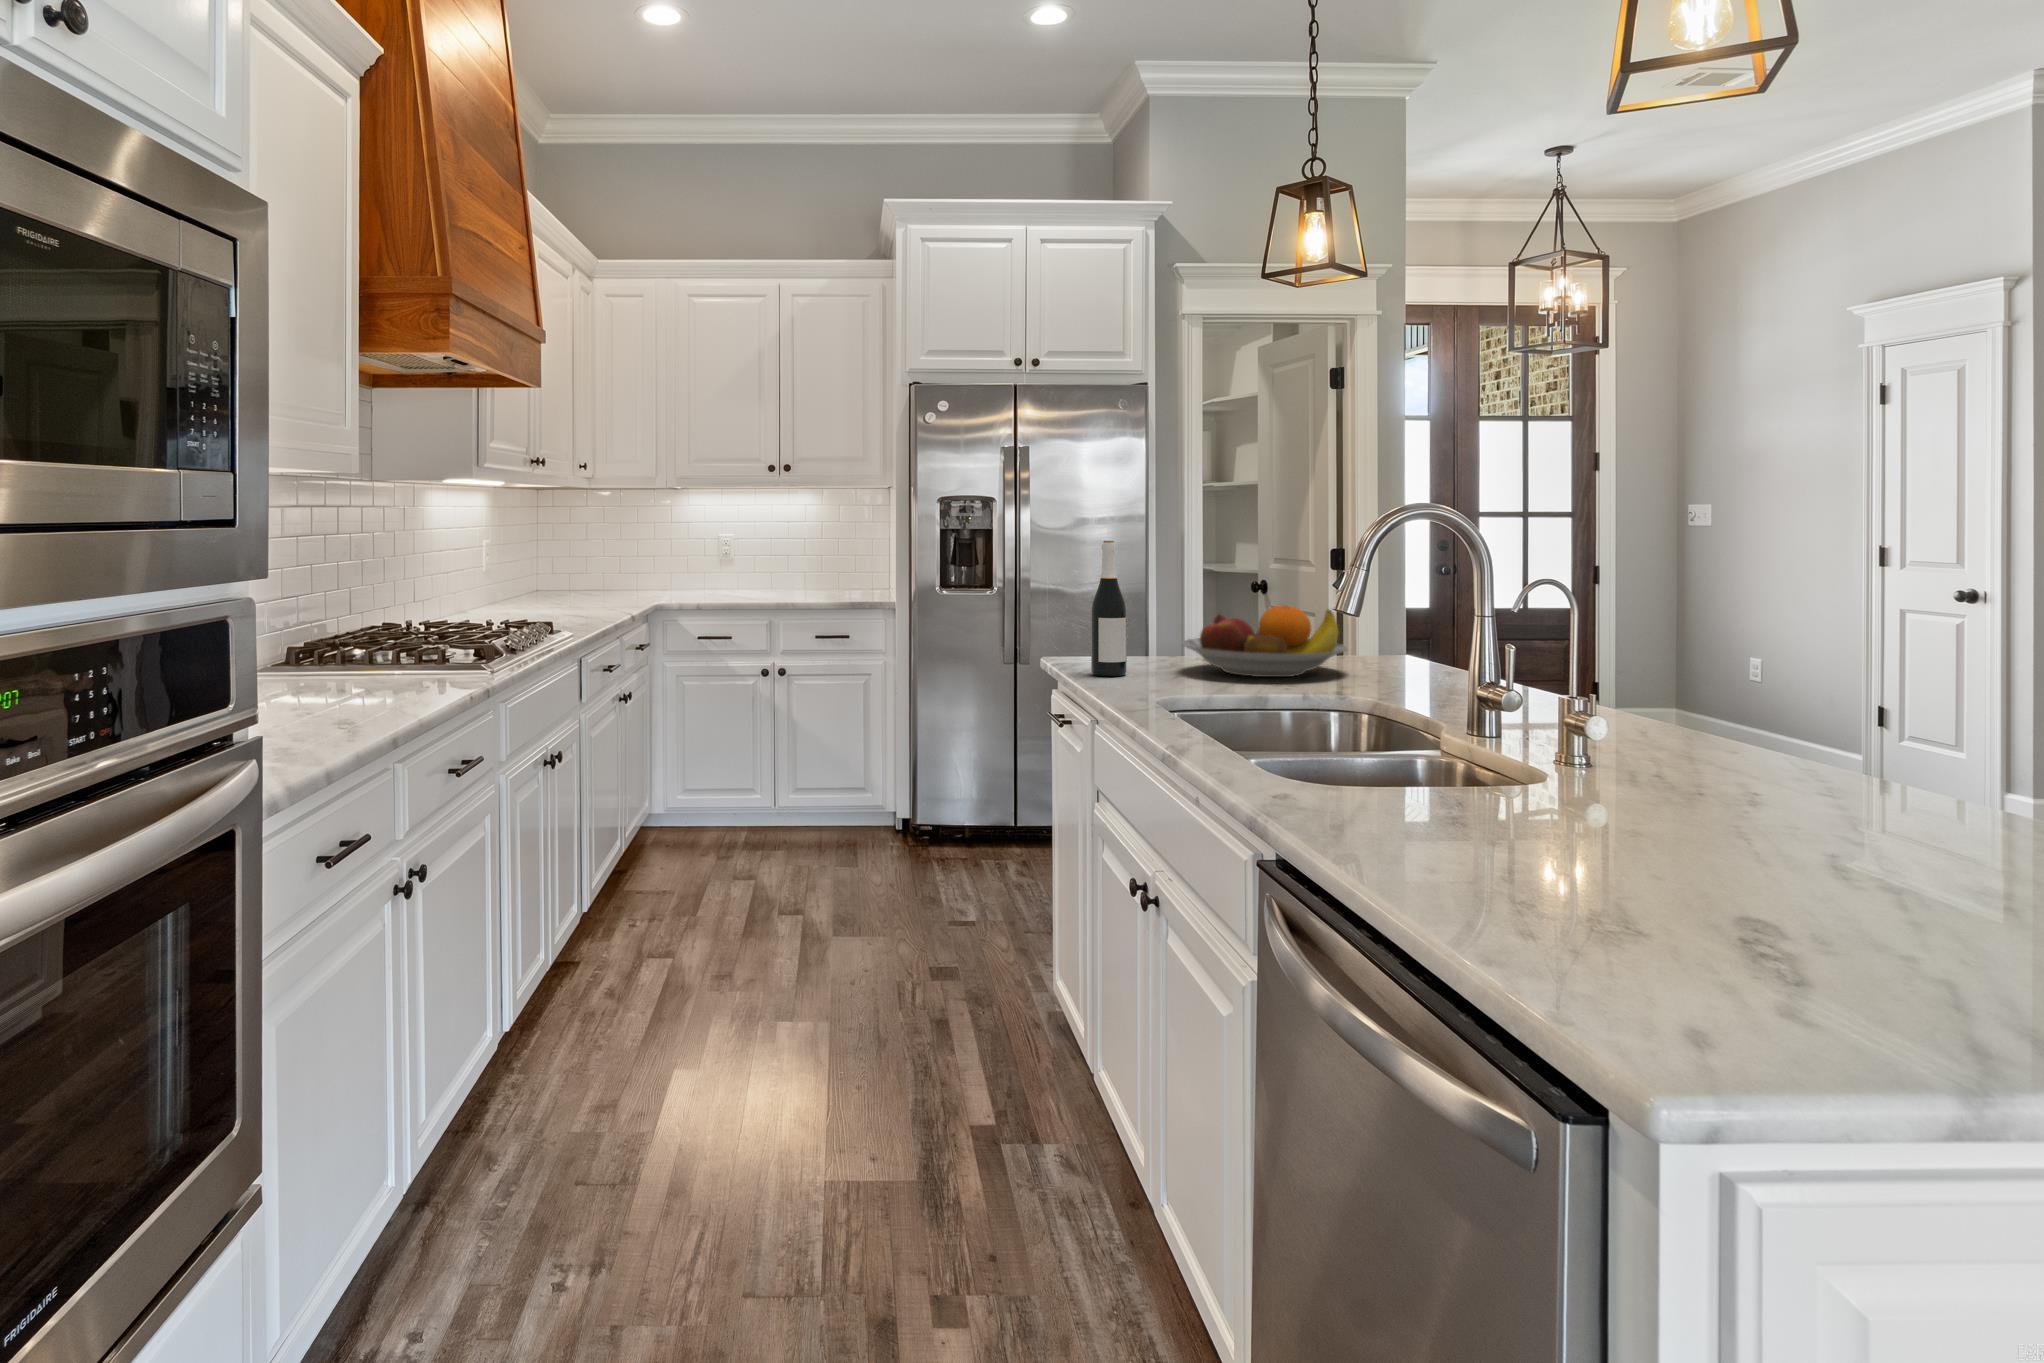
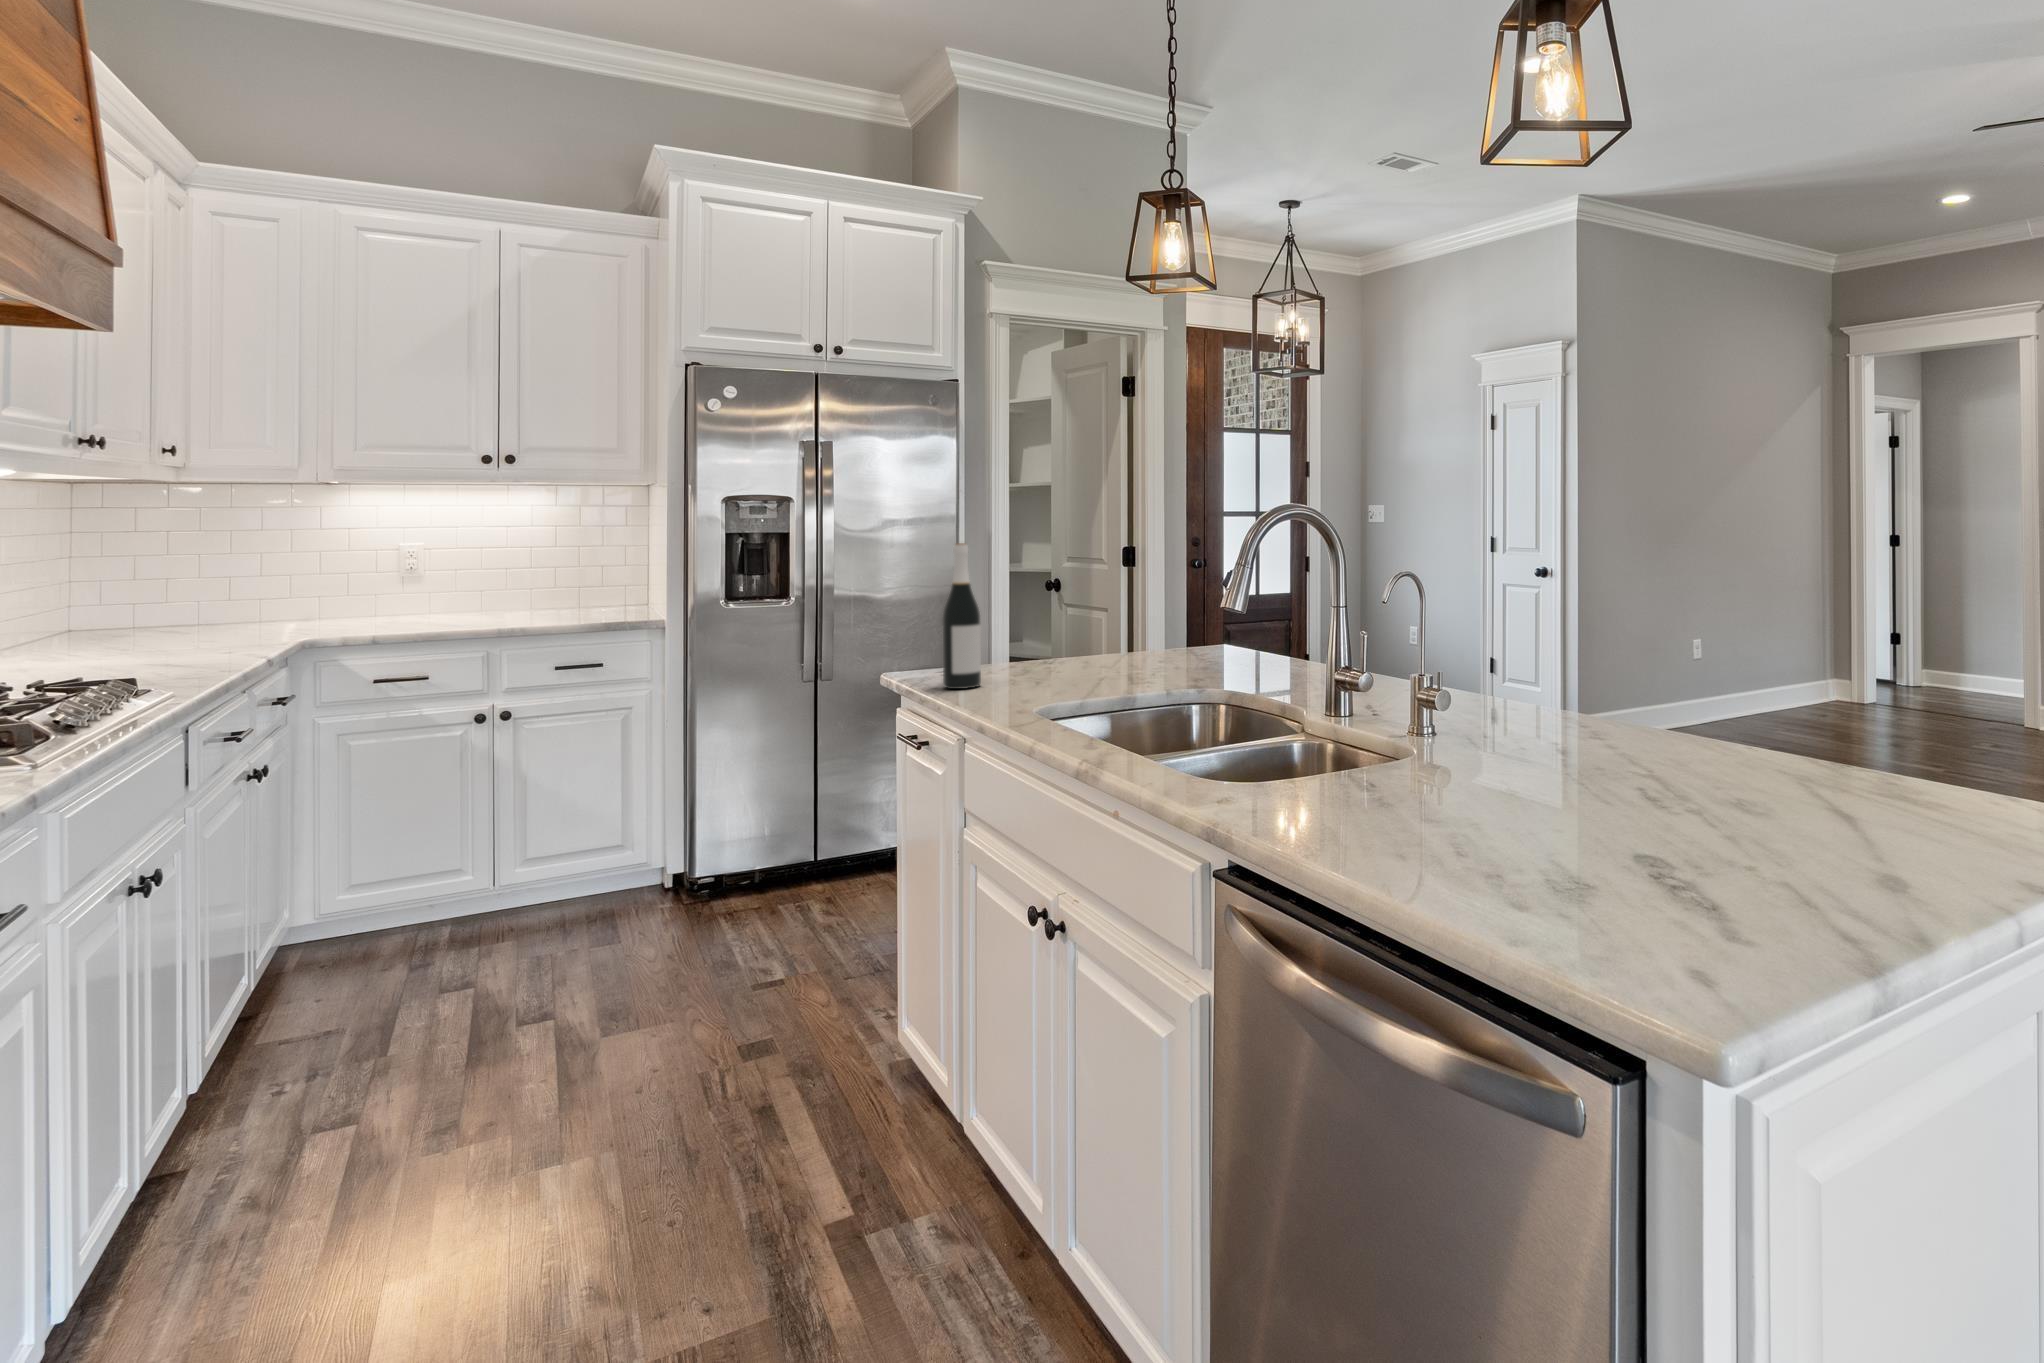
fruit bowl: present [1182,605,1348,677] -> none [1035,604,1194,677]

